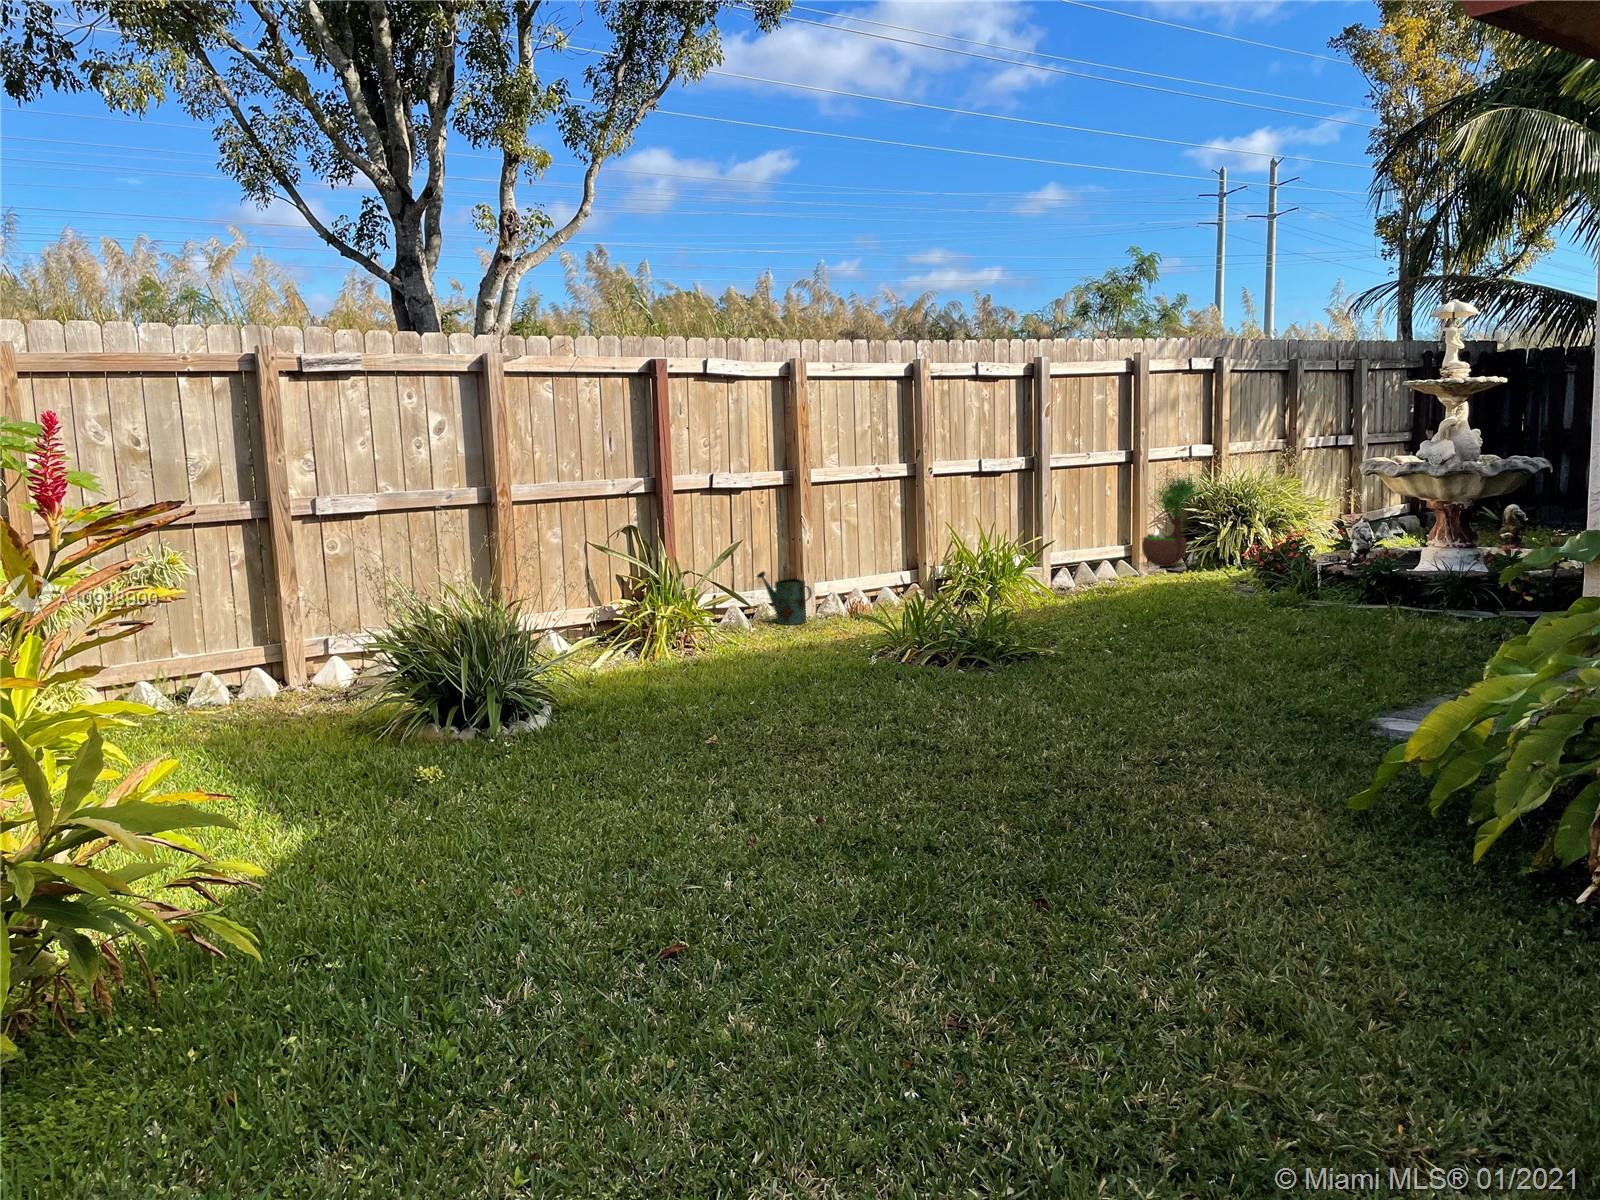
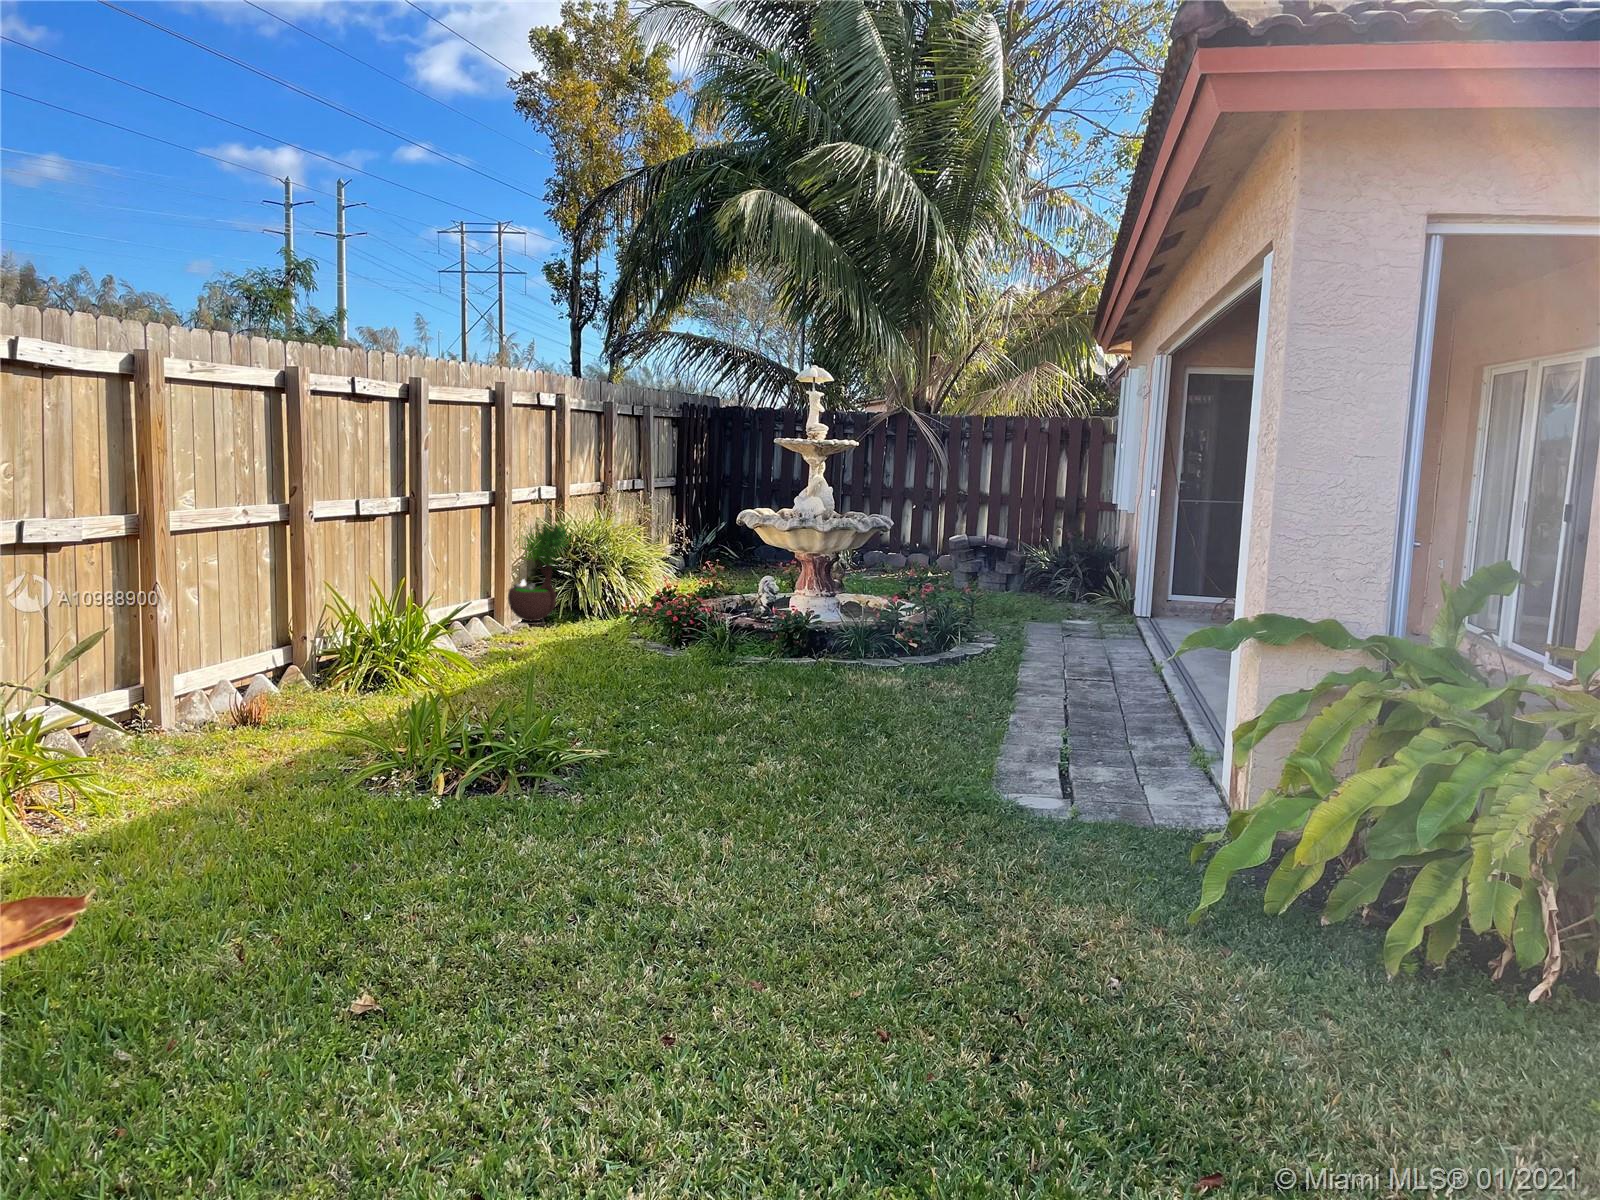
watering can: present [757,571,812,625] -> none [94,668,206,746]

